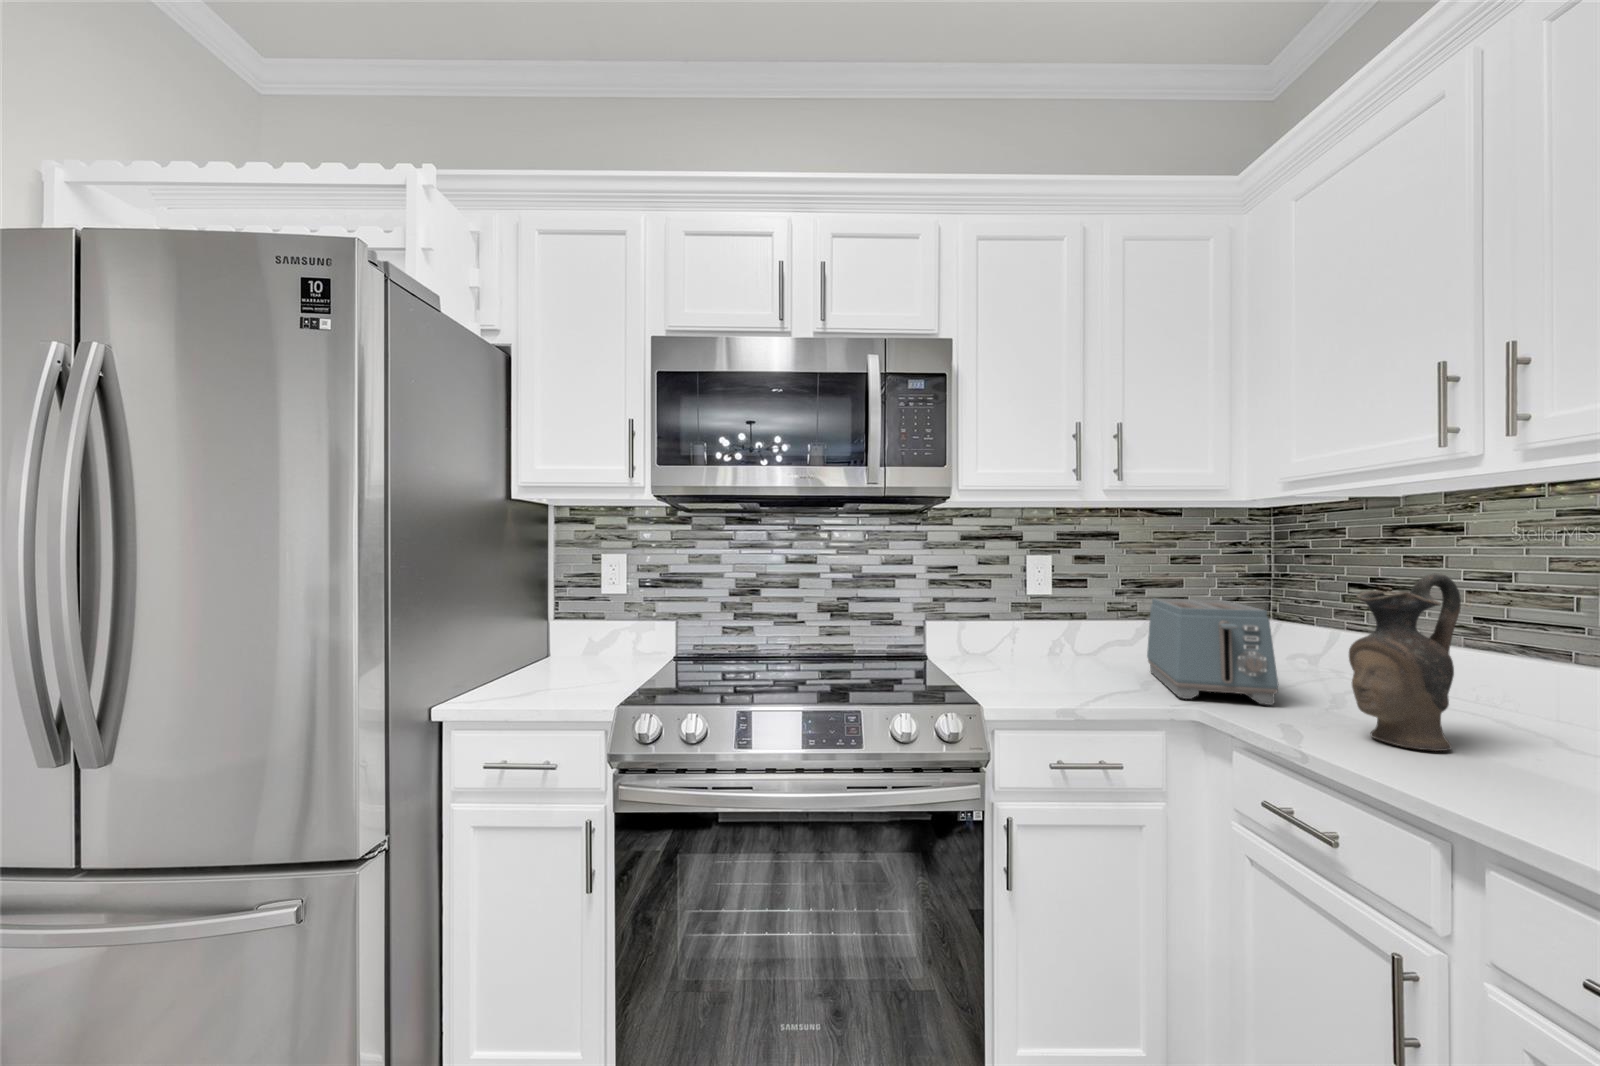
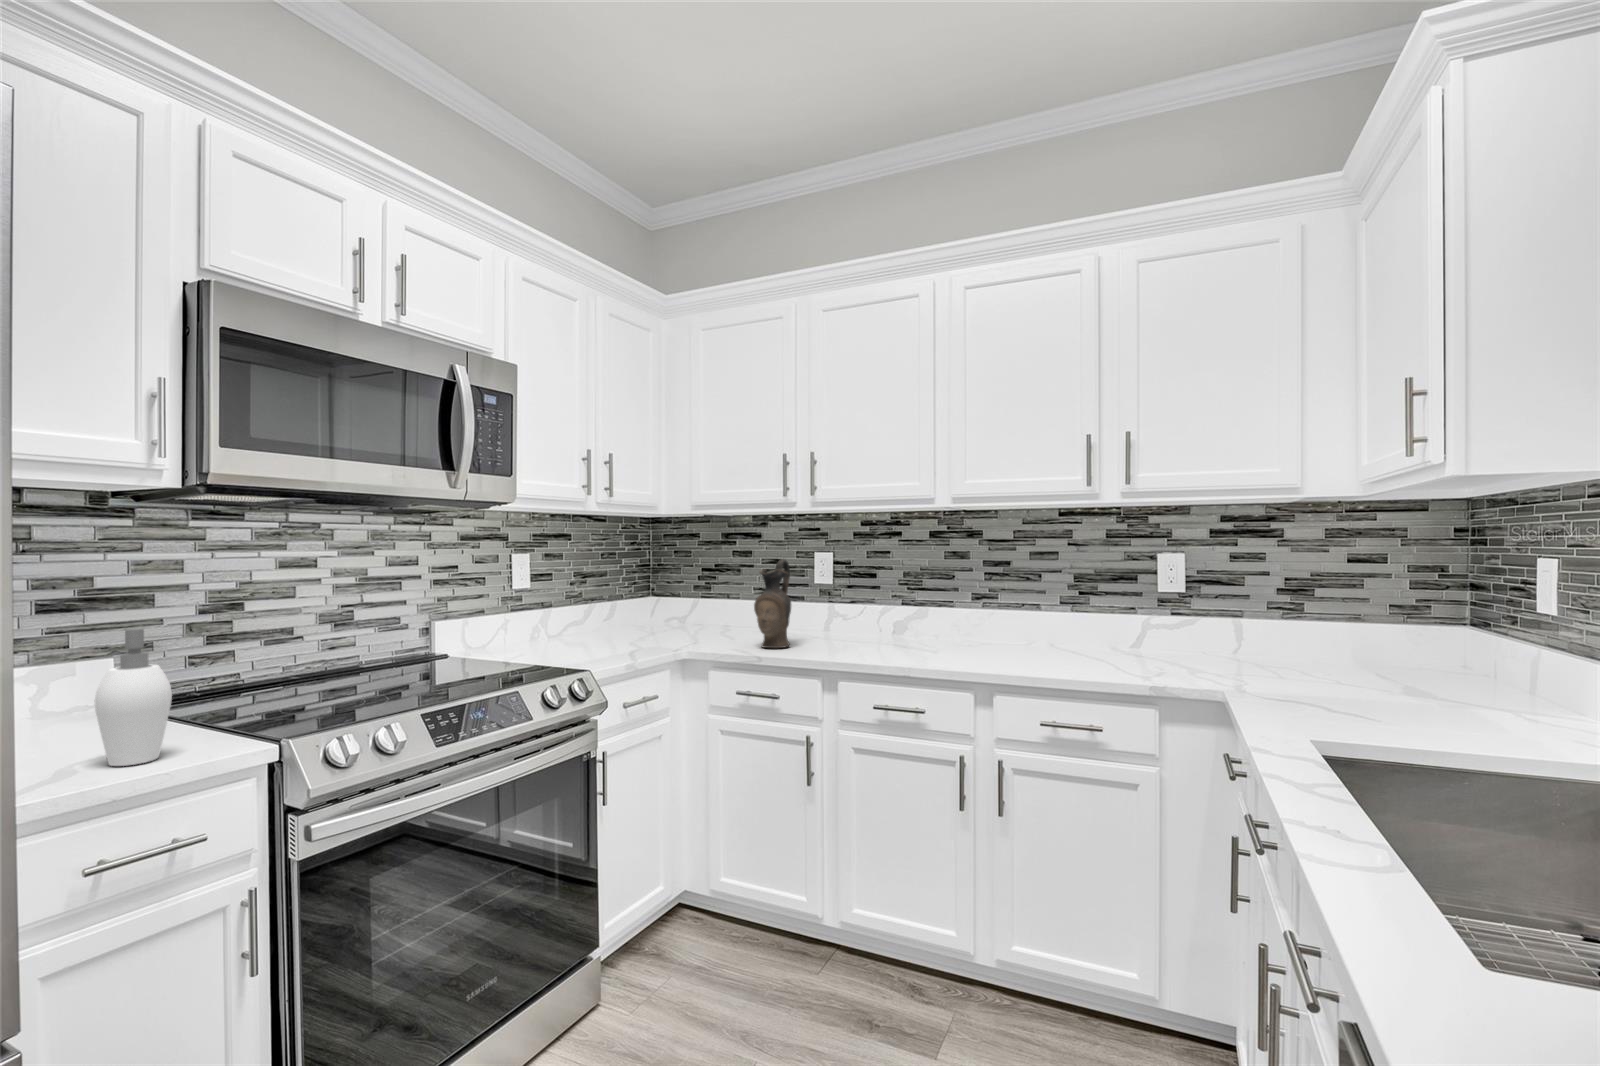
toaster: present [1147,599,1279,705] -> none [621,583,714,649]
soap dispenser: none [537,604,586,702] -> present [95,628,187,766]

